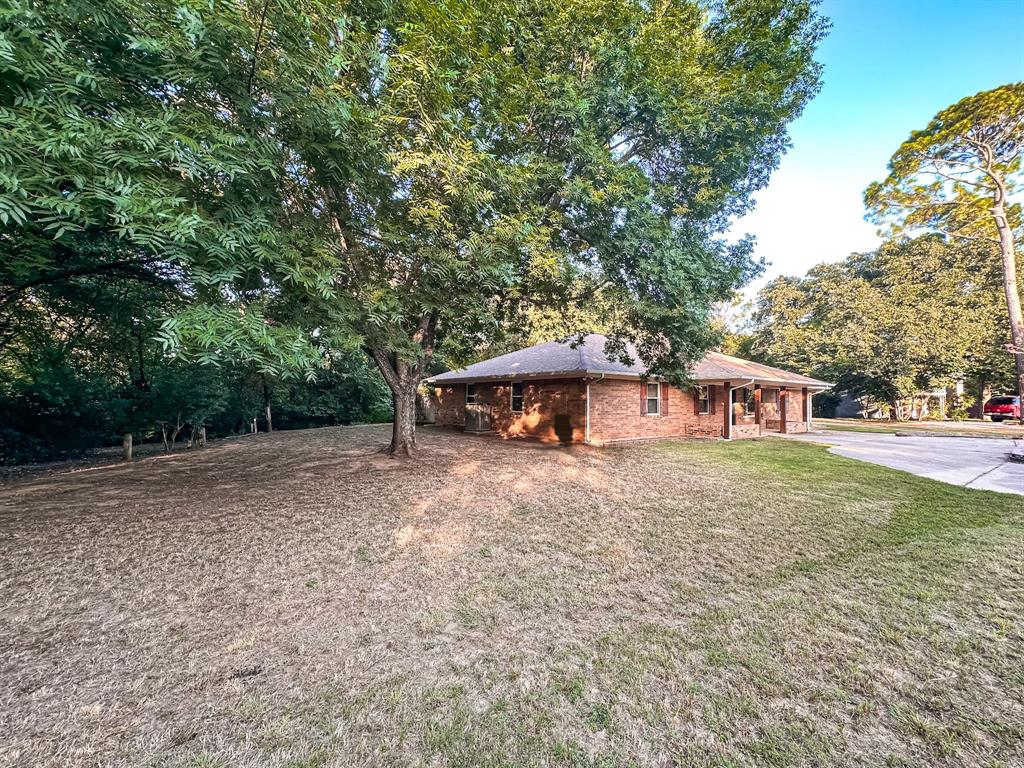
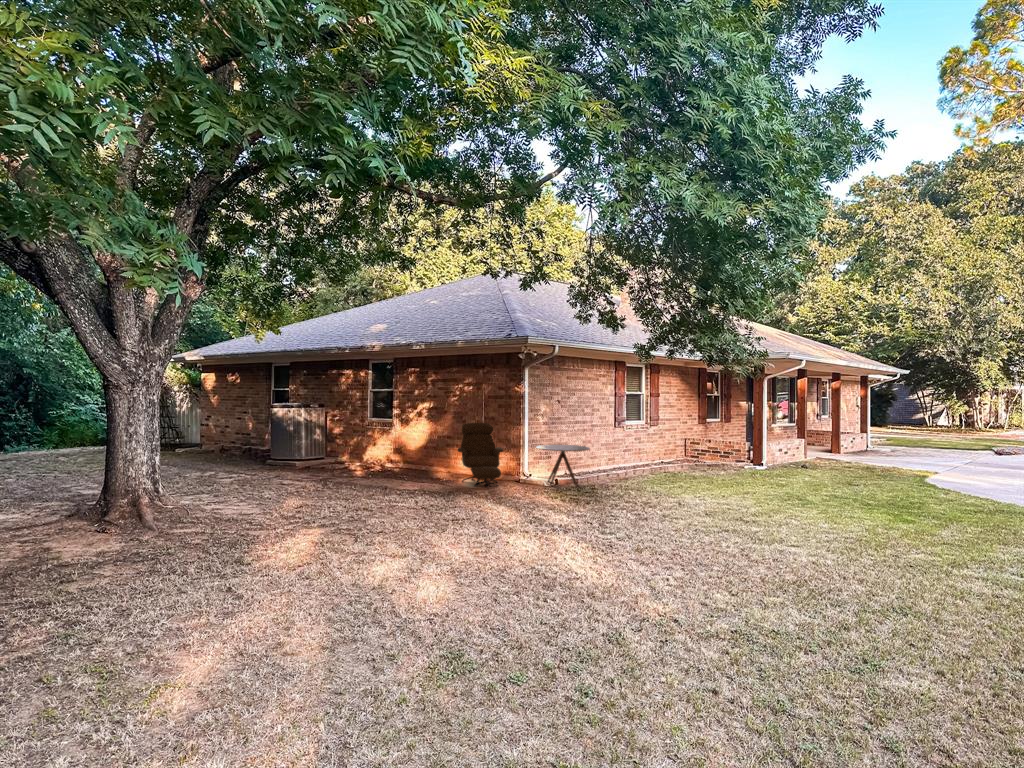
round table: none [592,426,622,447] -> present [536,445,590,486]

